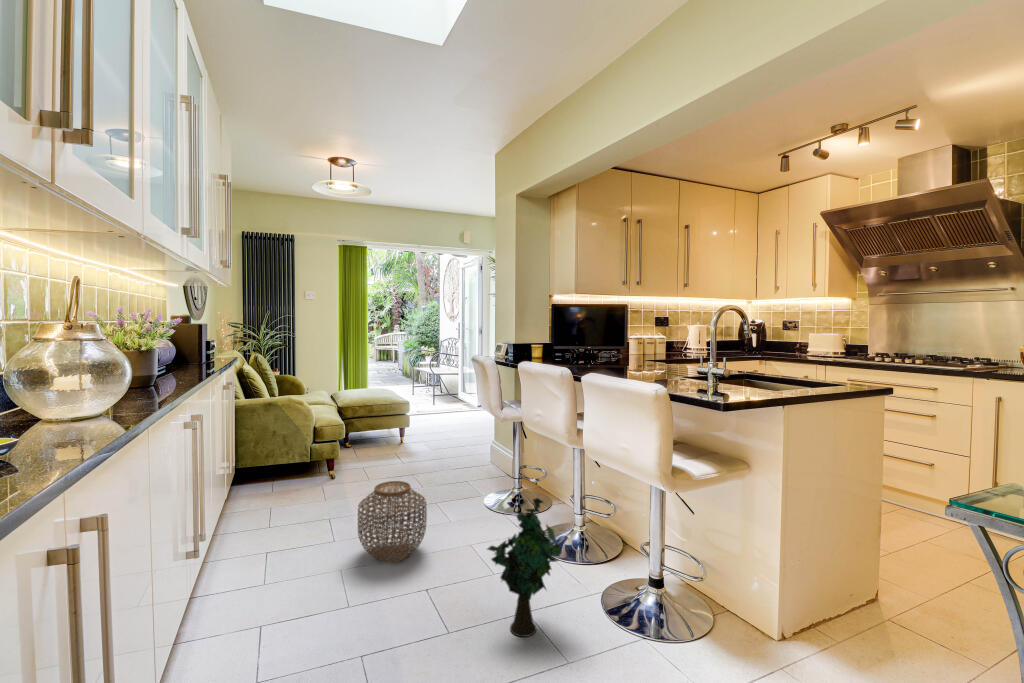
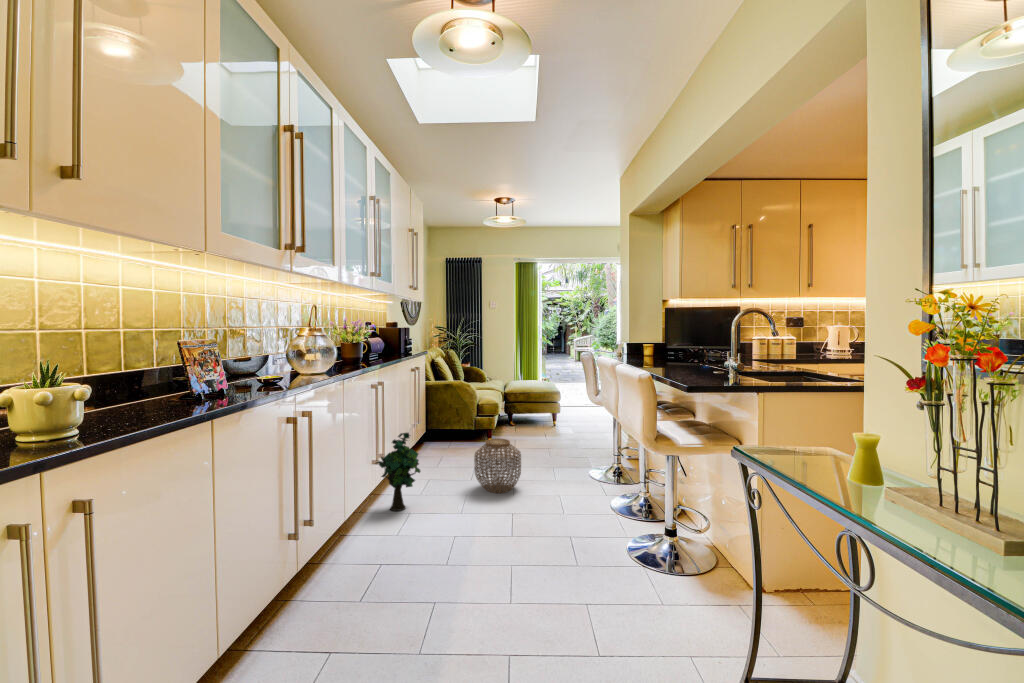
decorative plant: present [488,498,561,637] -> present [375,433,421,511]

